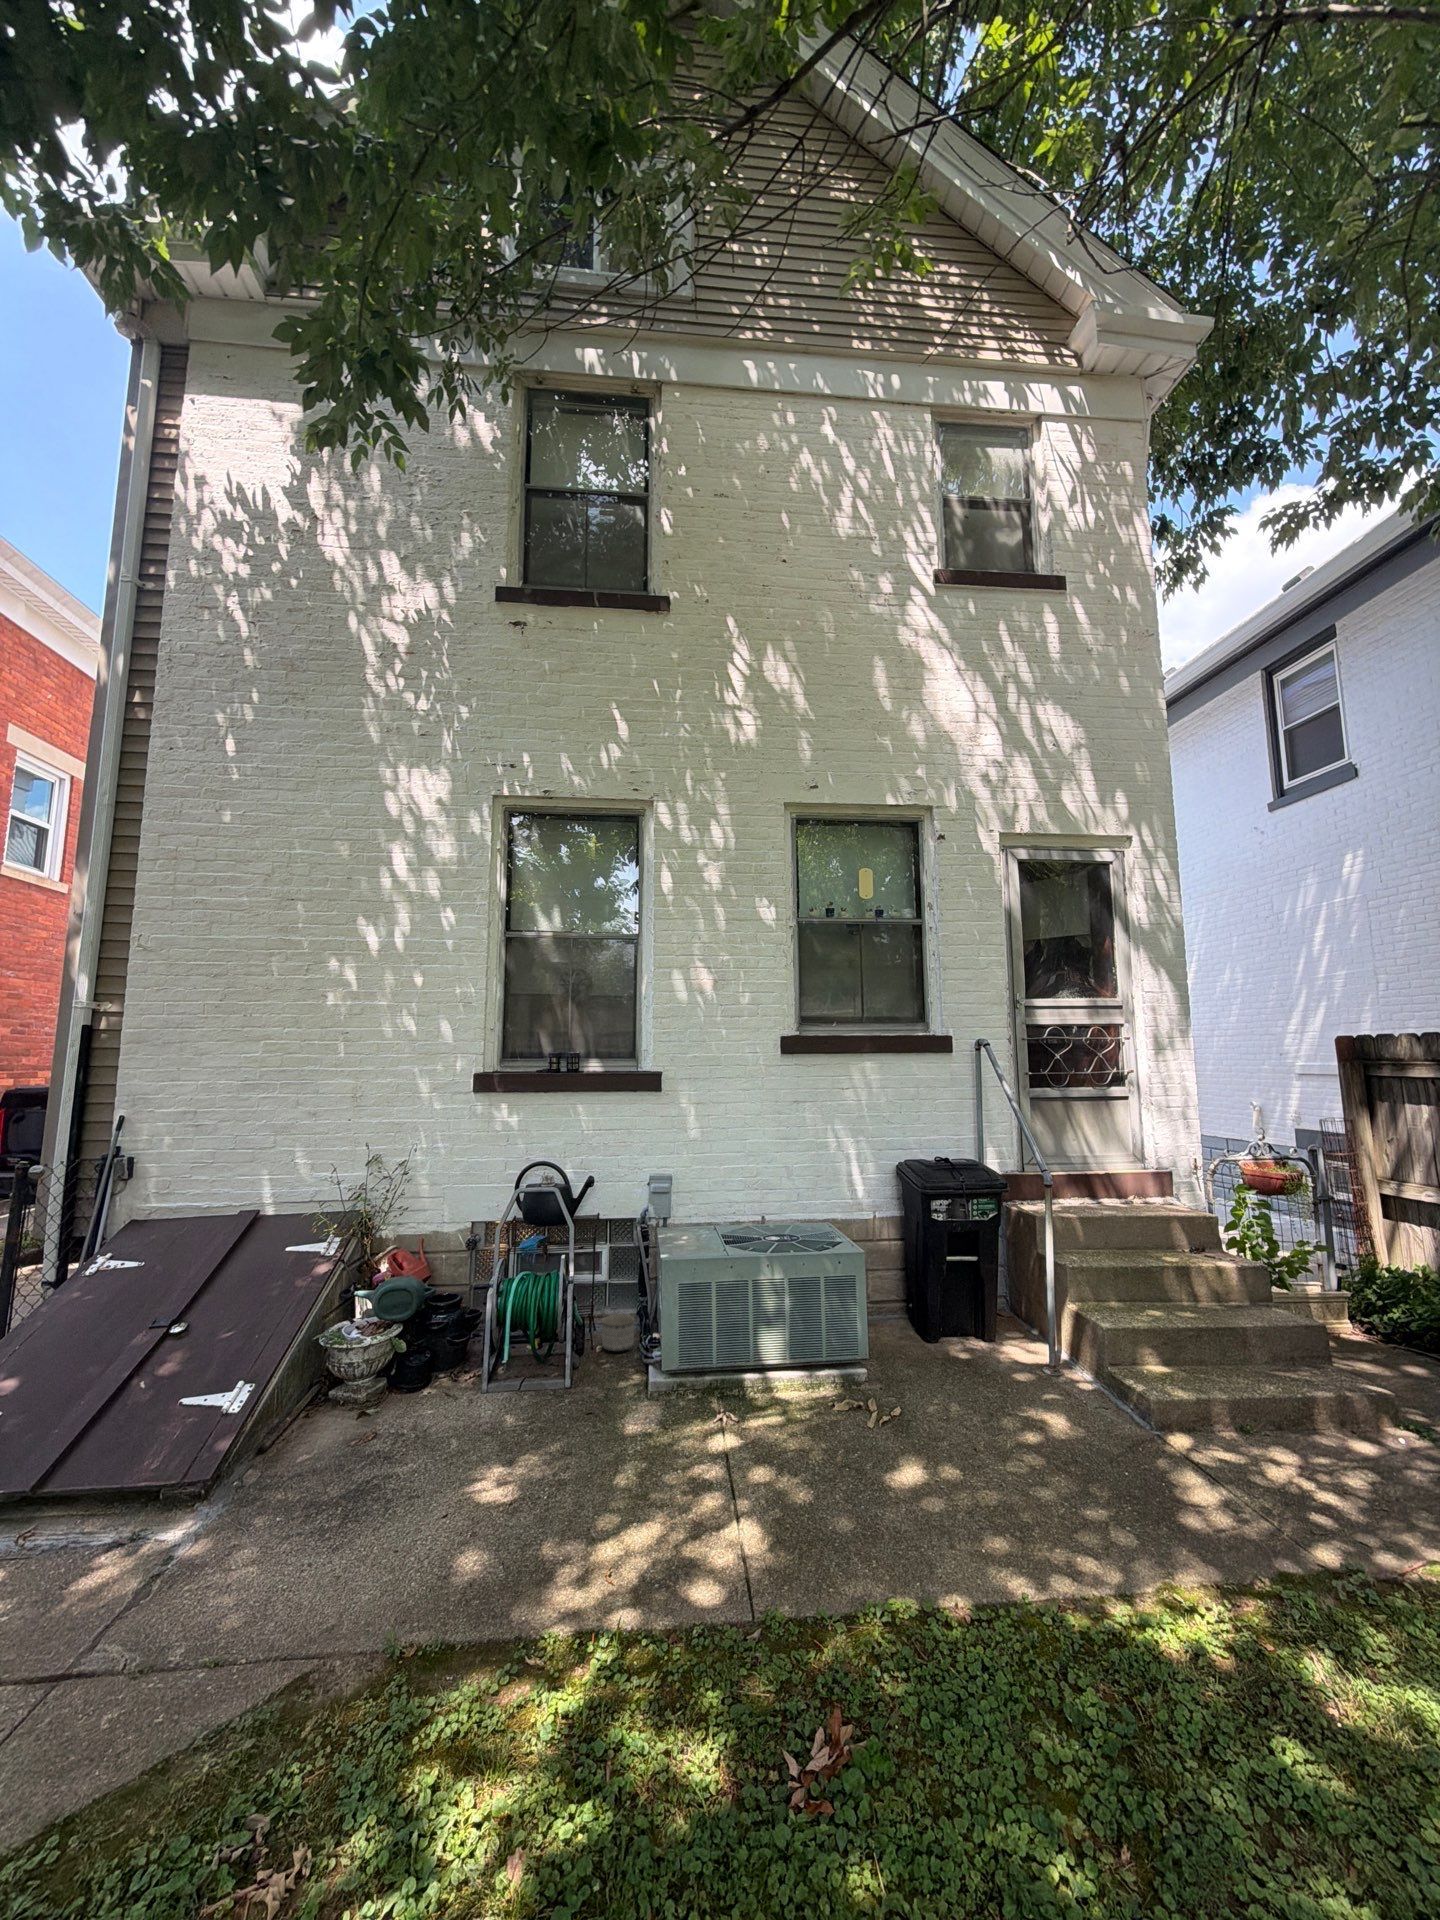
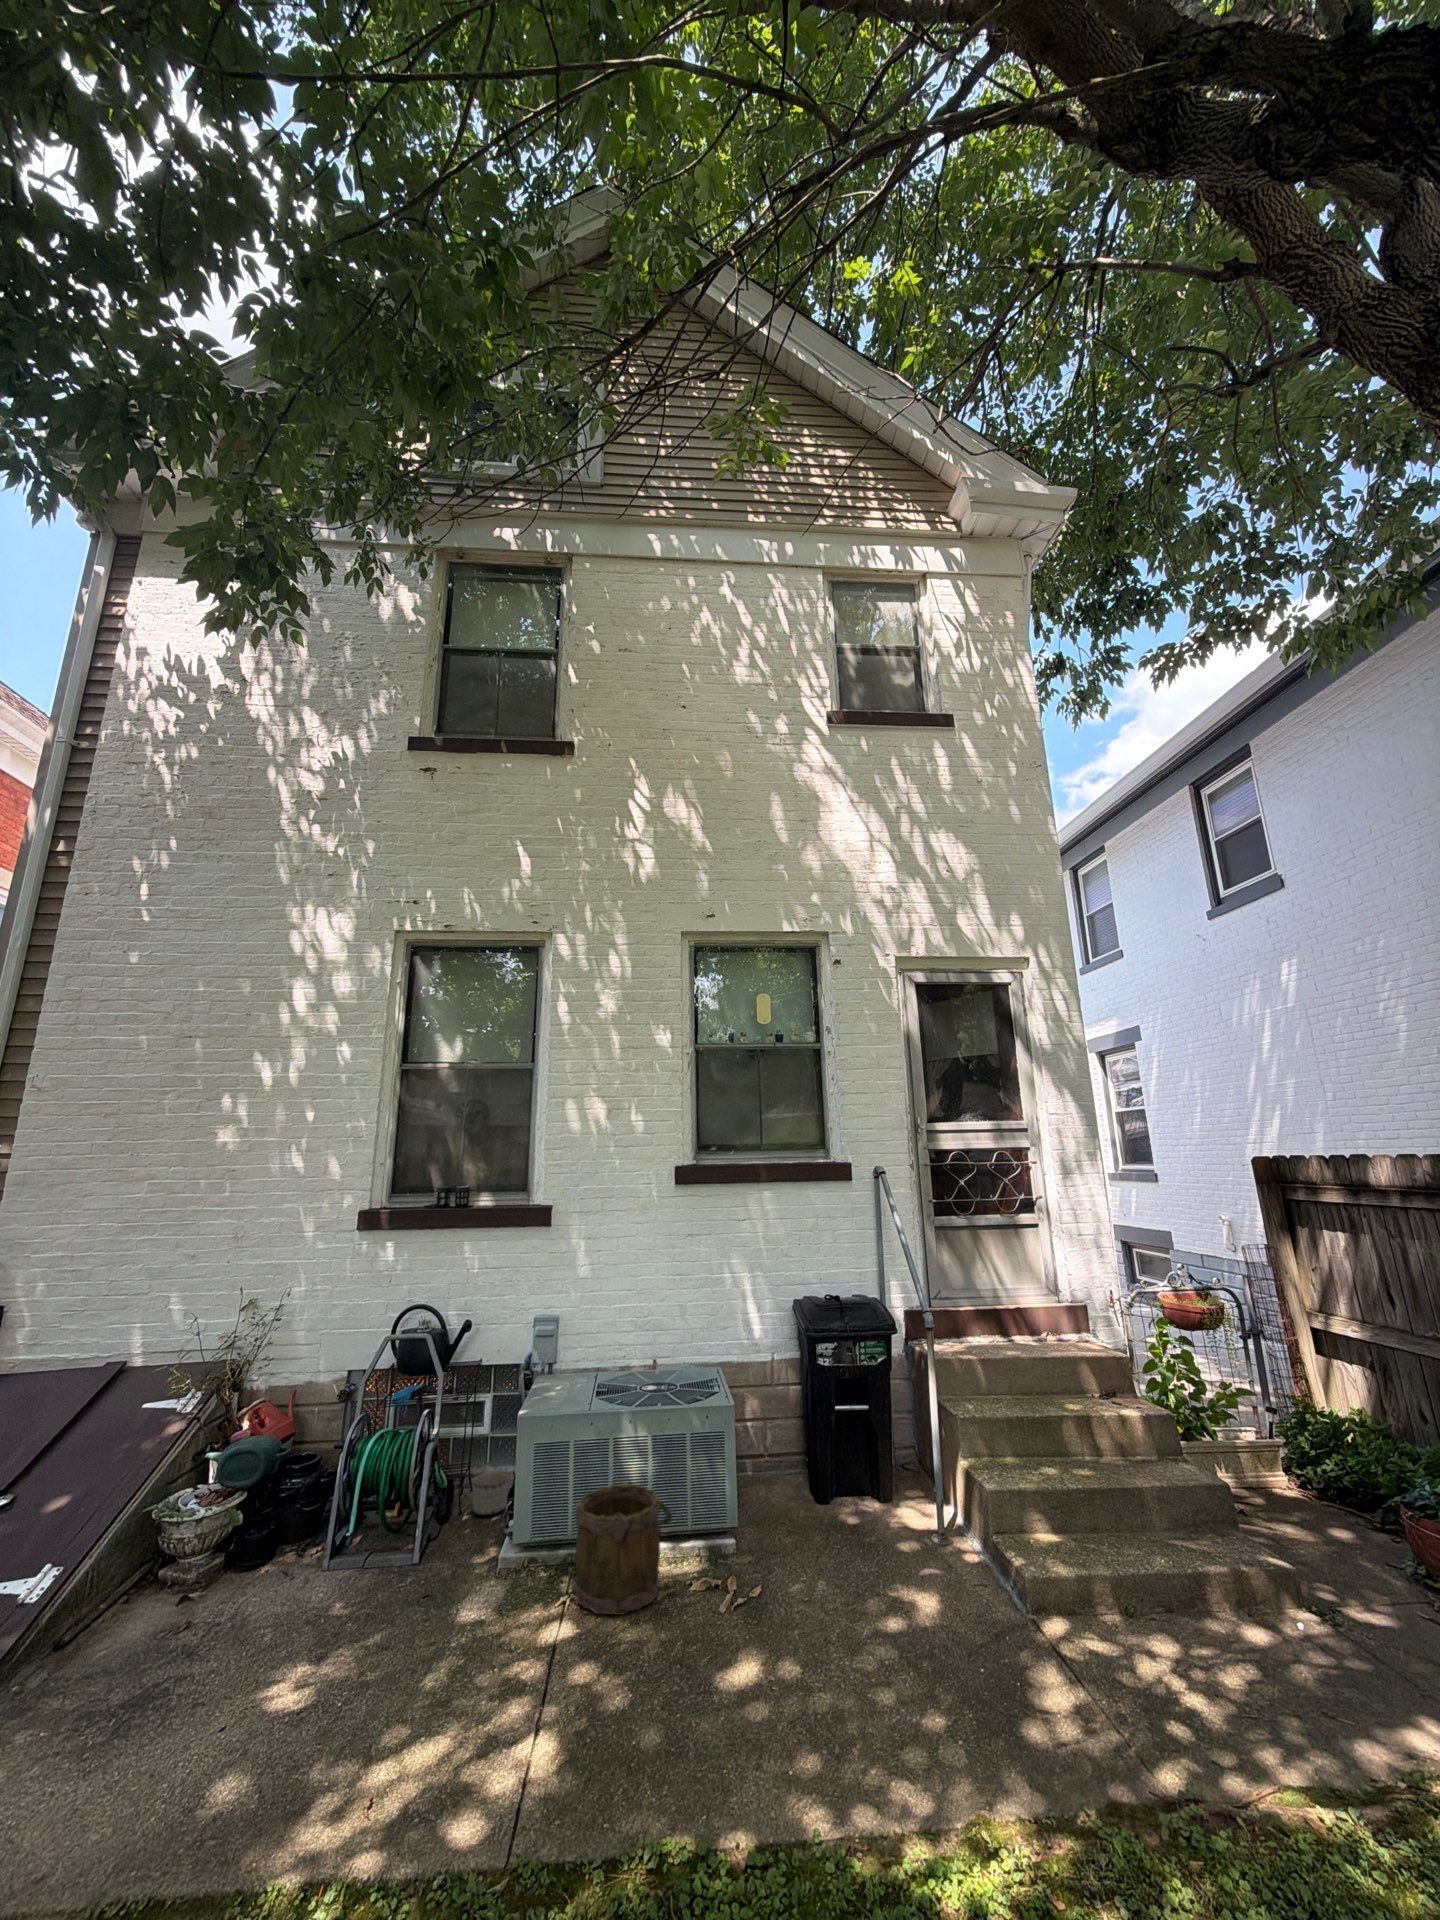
bucket: none [728,1315,818,1428] -> present [575,1478,672,1615]

